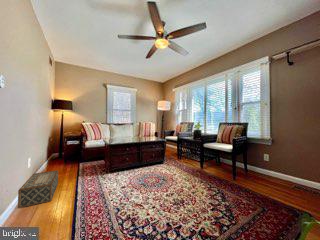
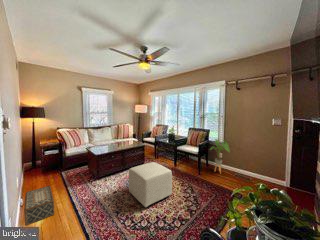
house plant: none [248,133,281,181] -> present [210,140,229,172]
ottoman: none [139,155,193,209] -> present [129,162,172,207]

